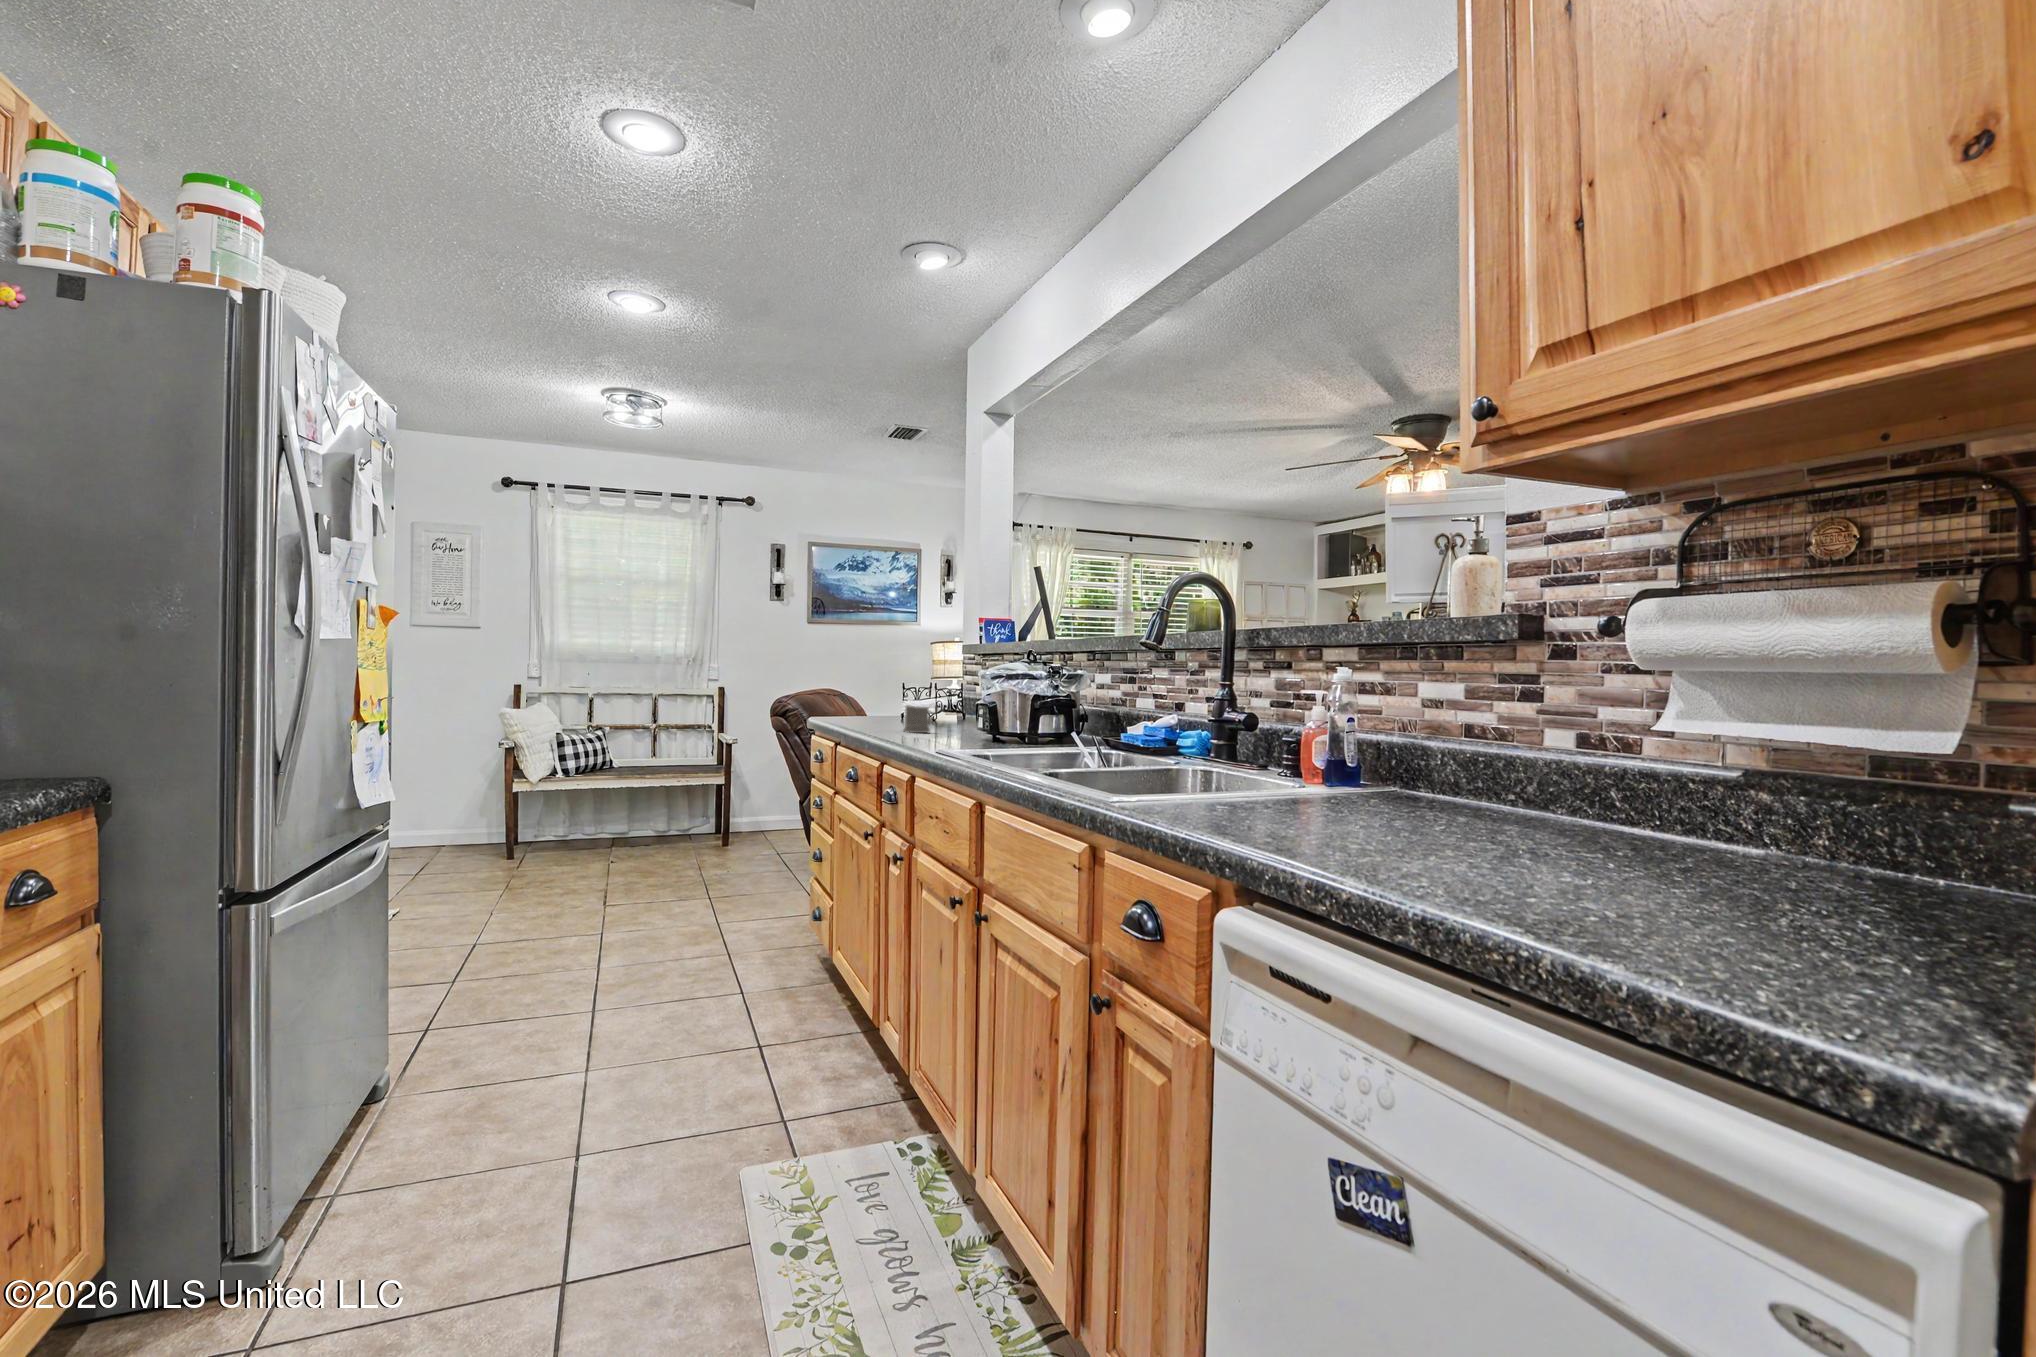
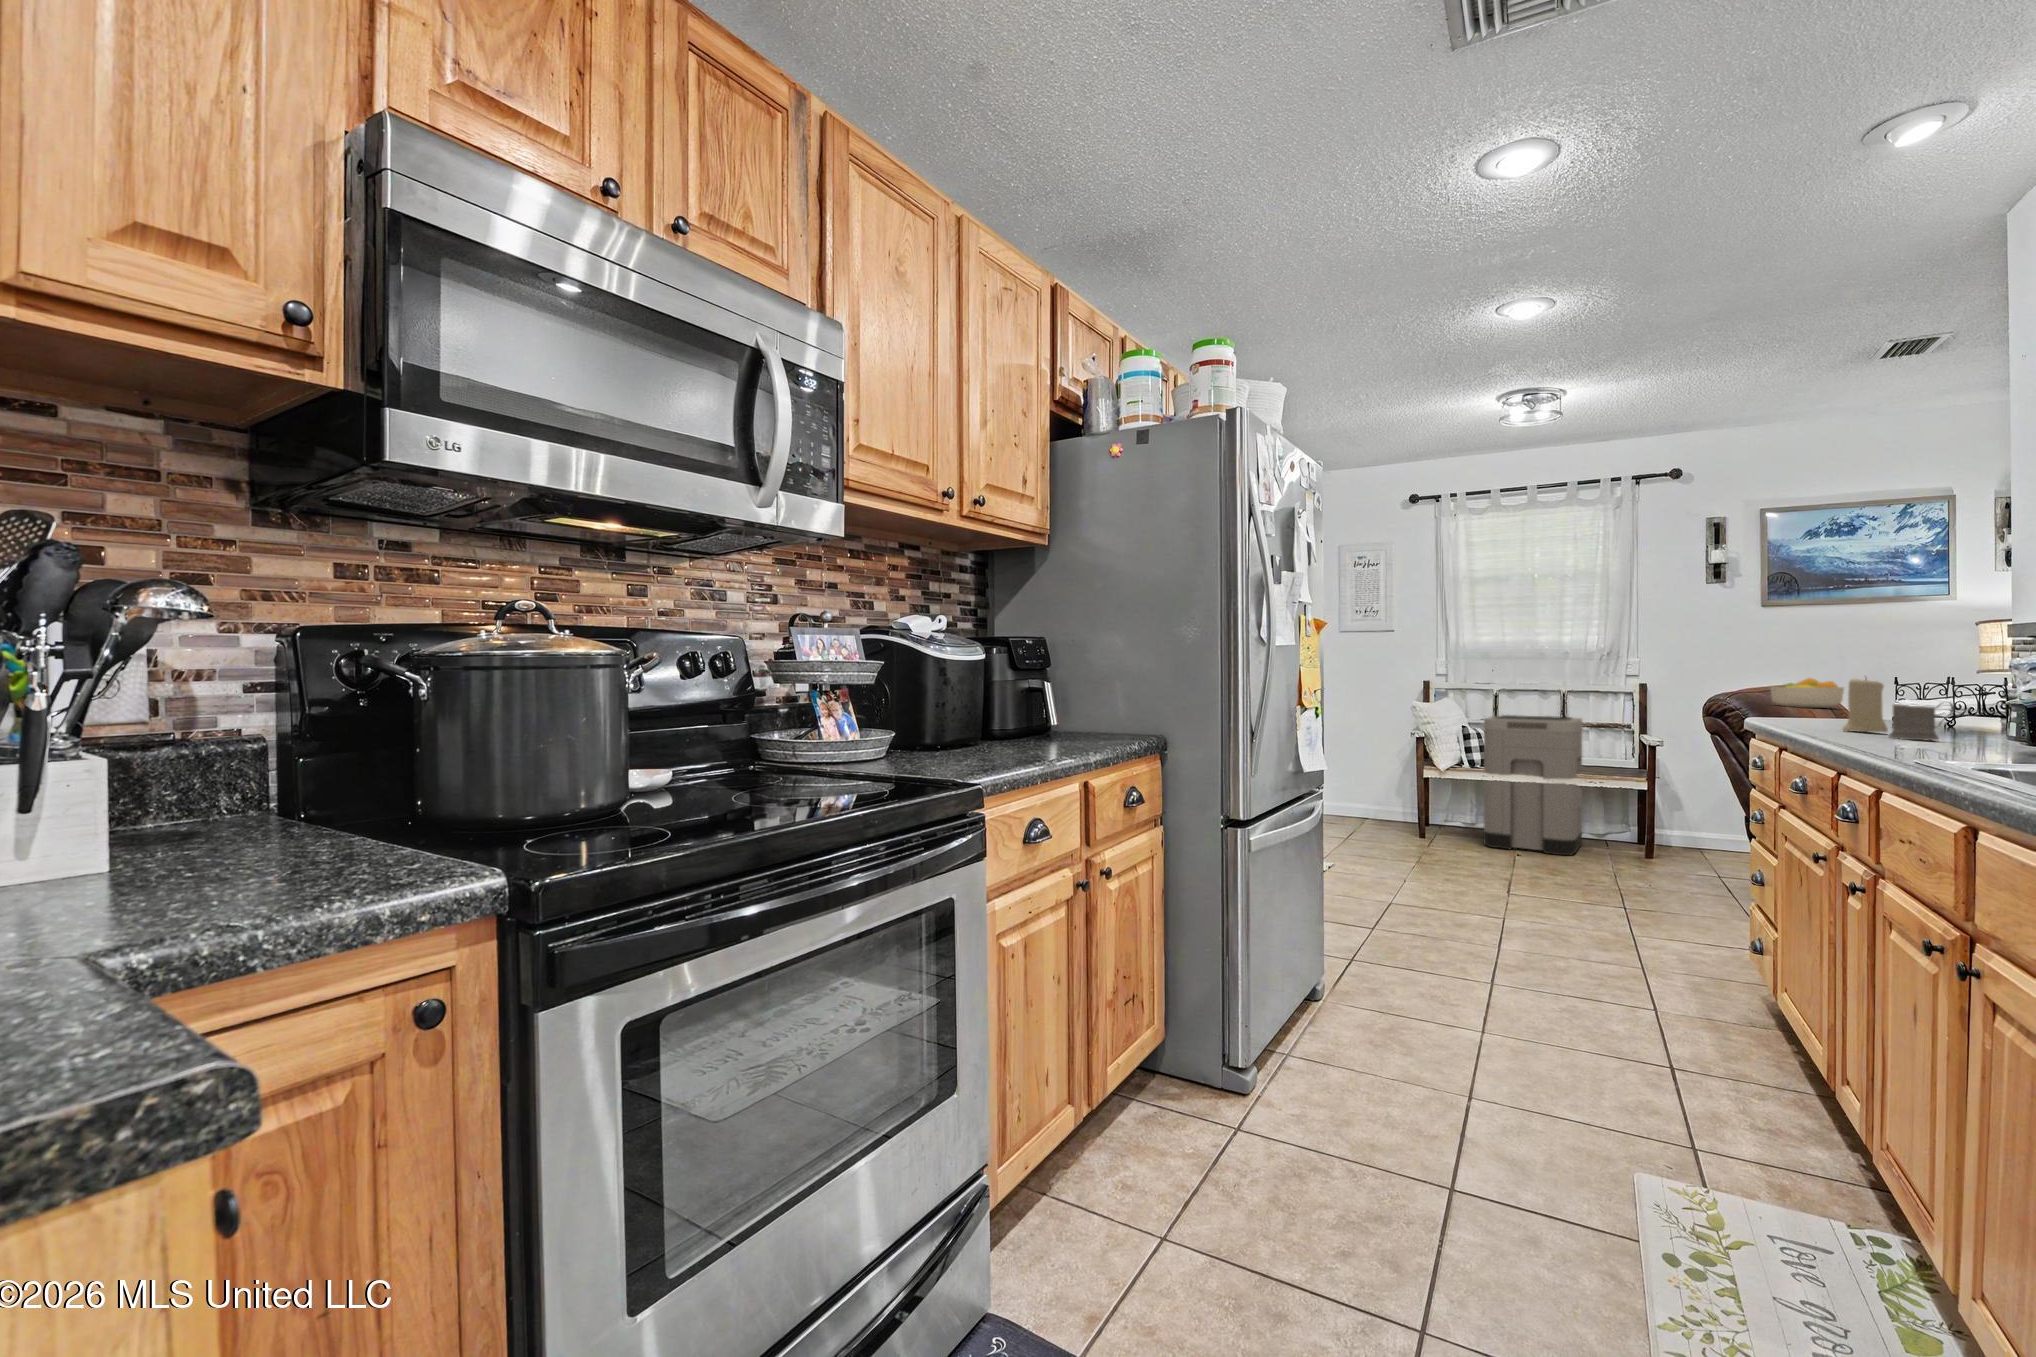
fruit bowl: none [813,683,858,707] -> present [1770,678,1844,708]
candle: none [874,683,900,727] -> present [1843,678,1888,732]
trash can: none [579,718,672,855] -> present [1484,715,1582,855]

